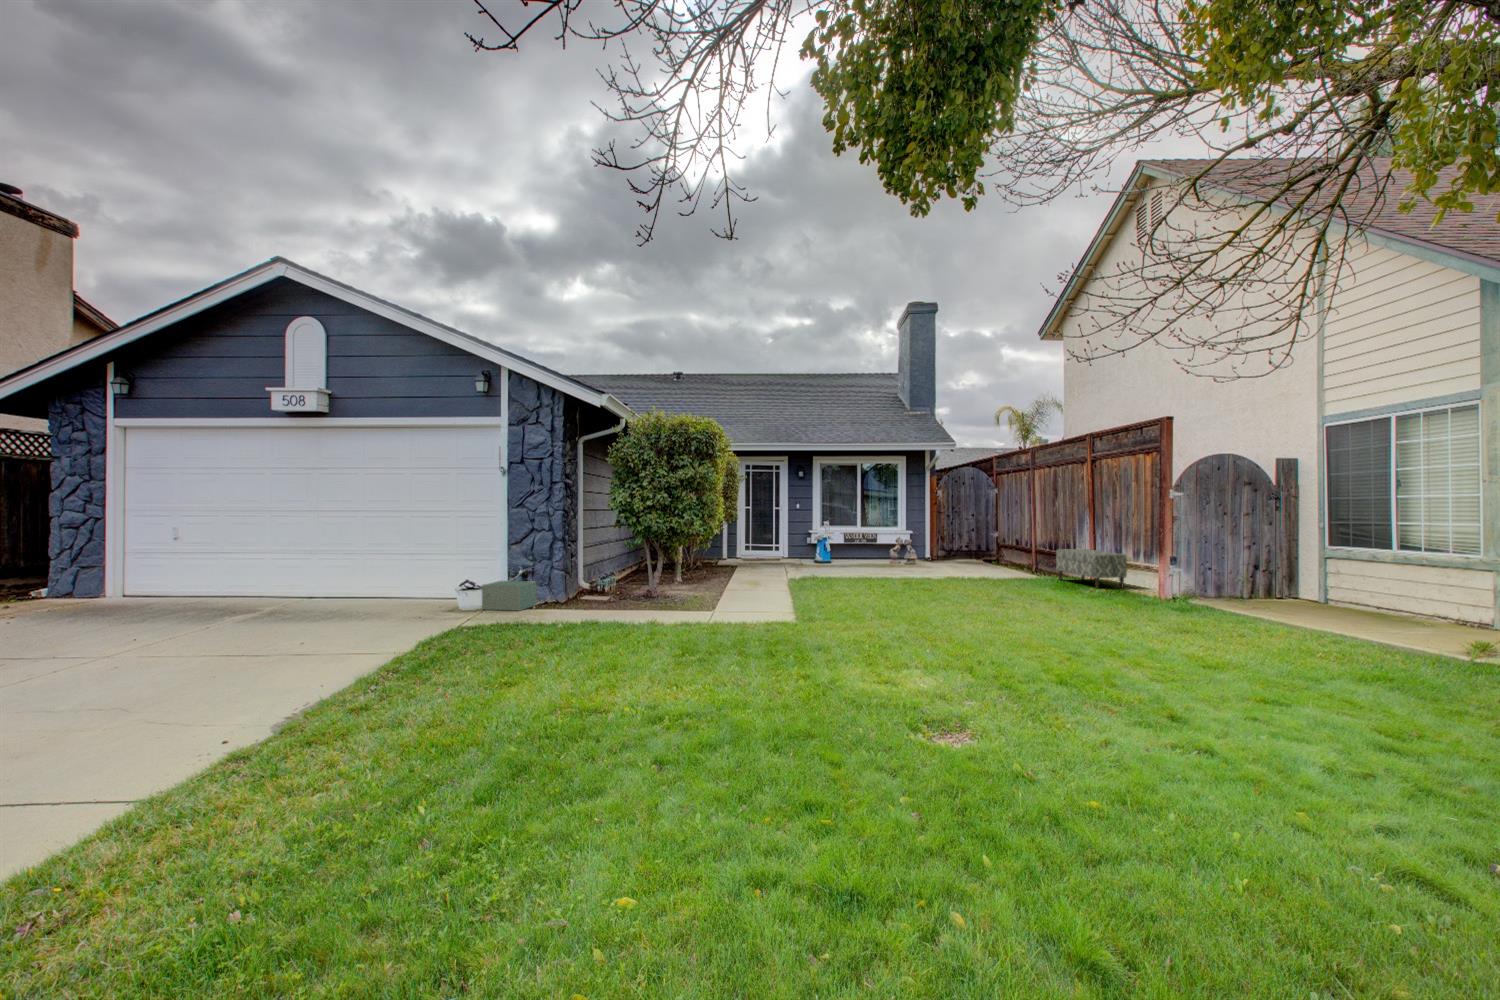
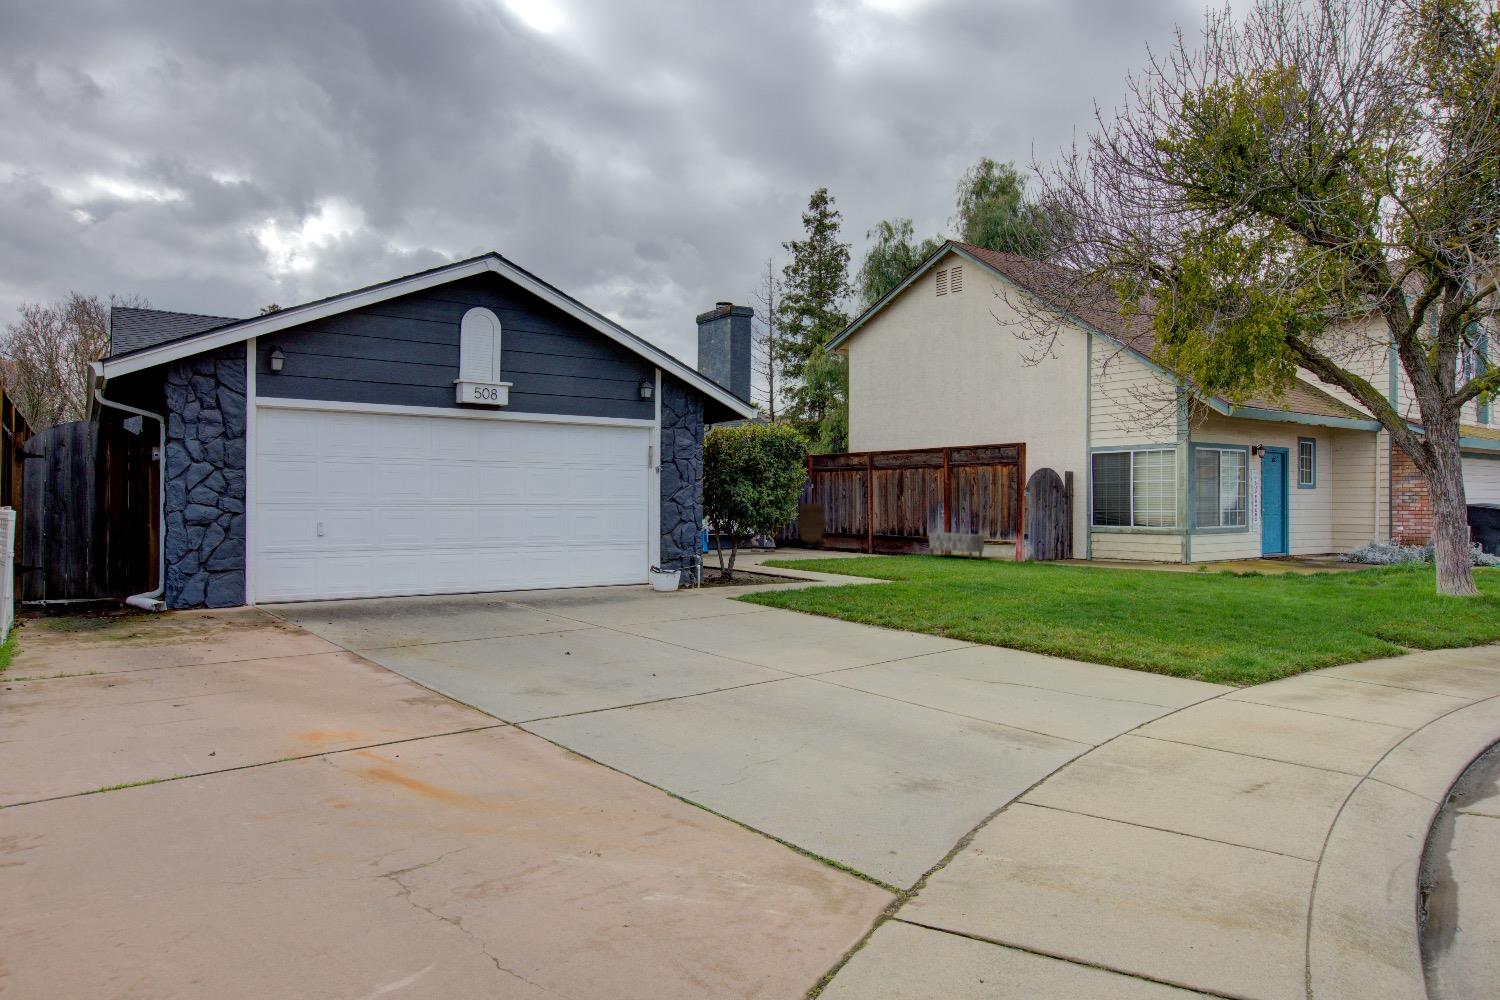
lounge chair: none [958,511,1003,561] -> present [796,504,828,546]
storage box: present [482,581,537,611] -> none [664,567,708,592]

